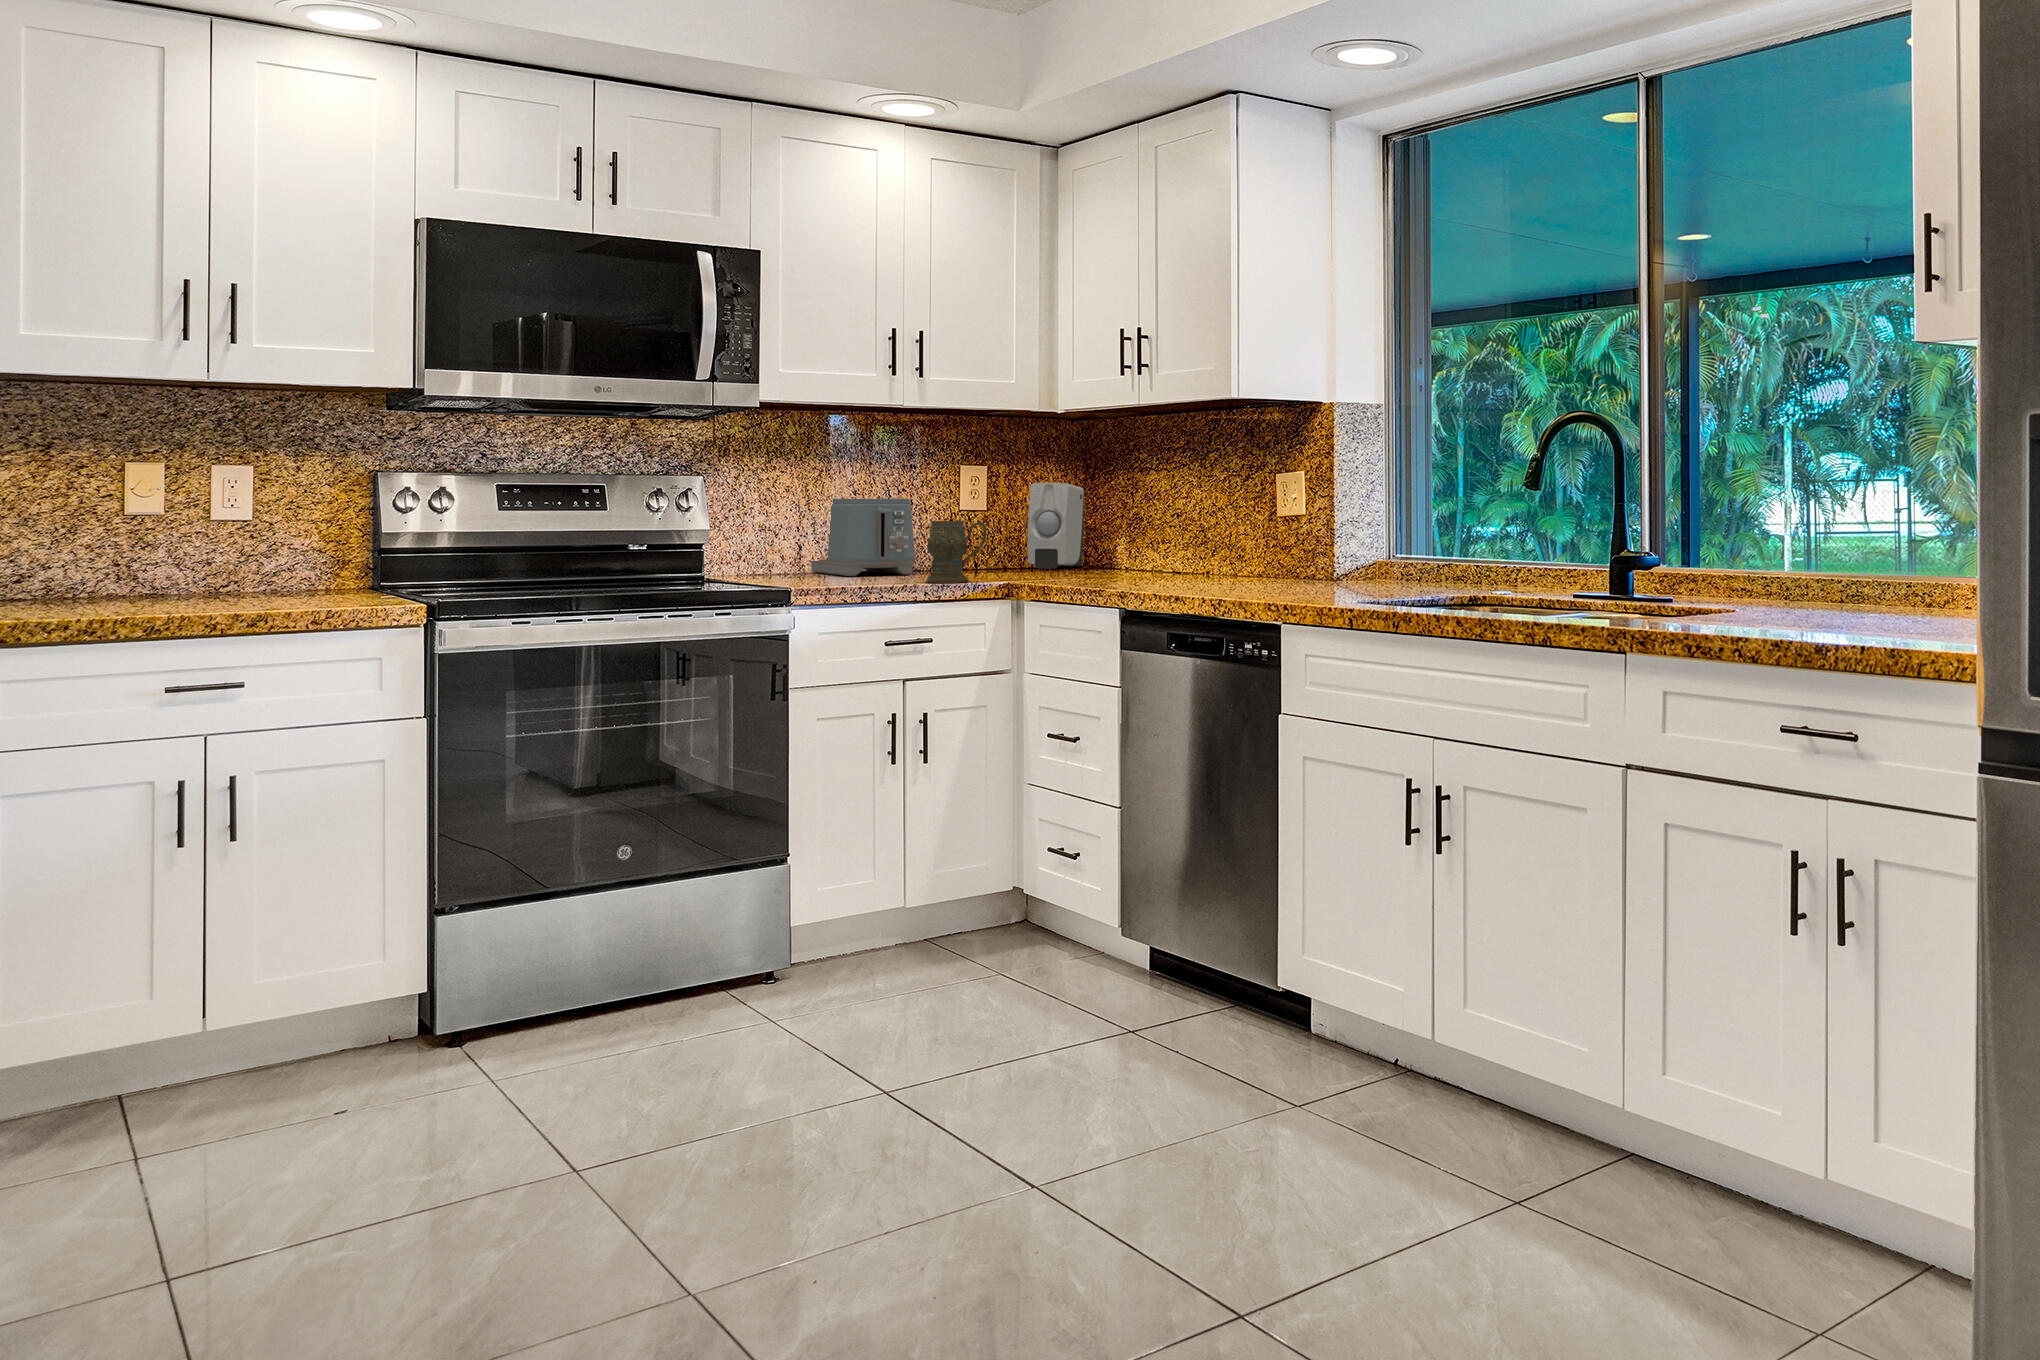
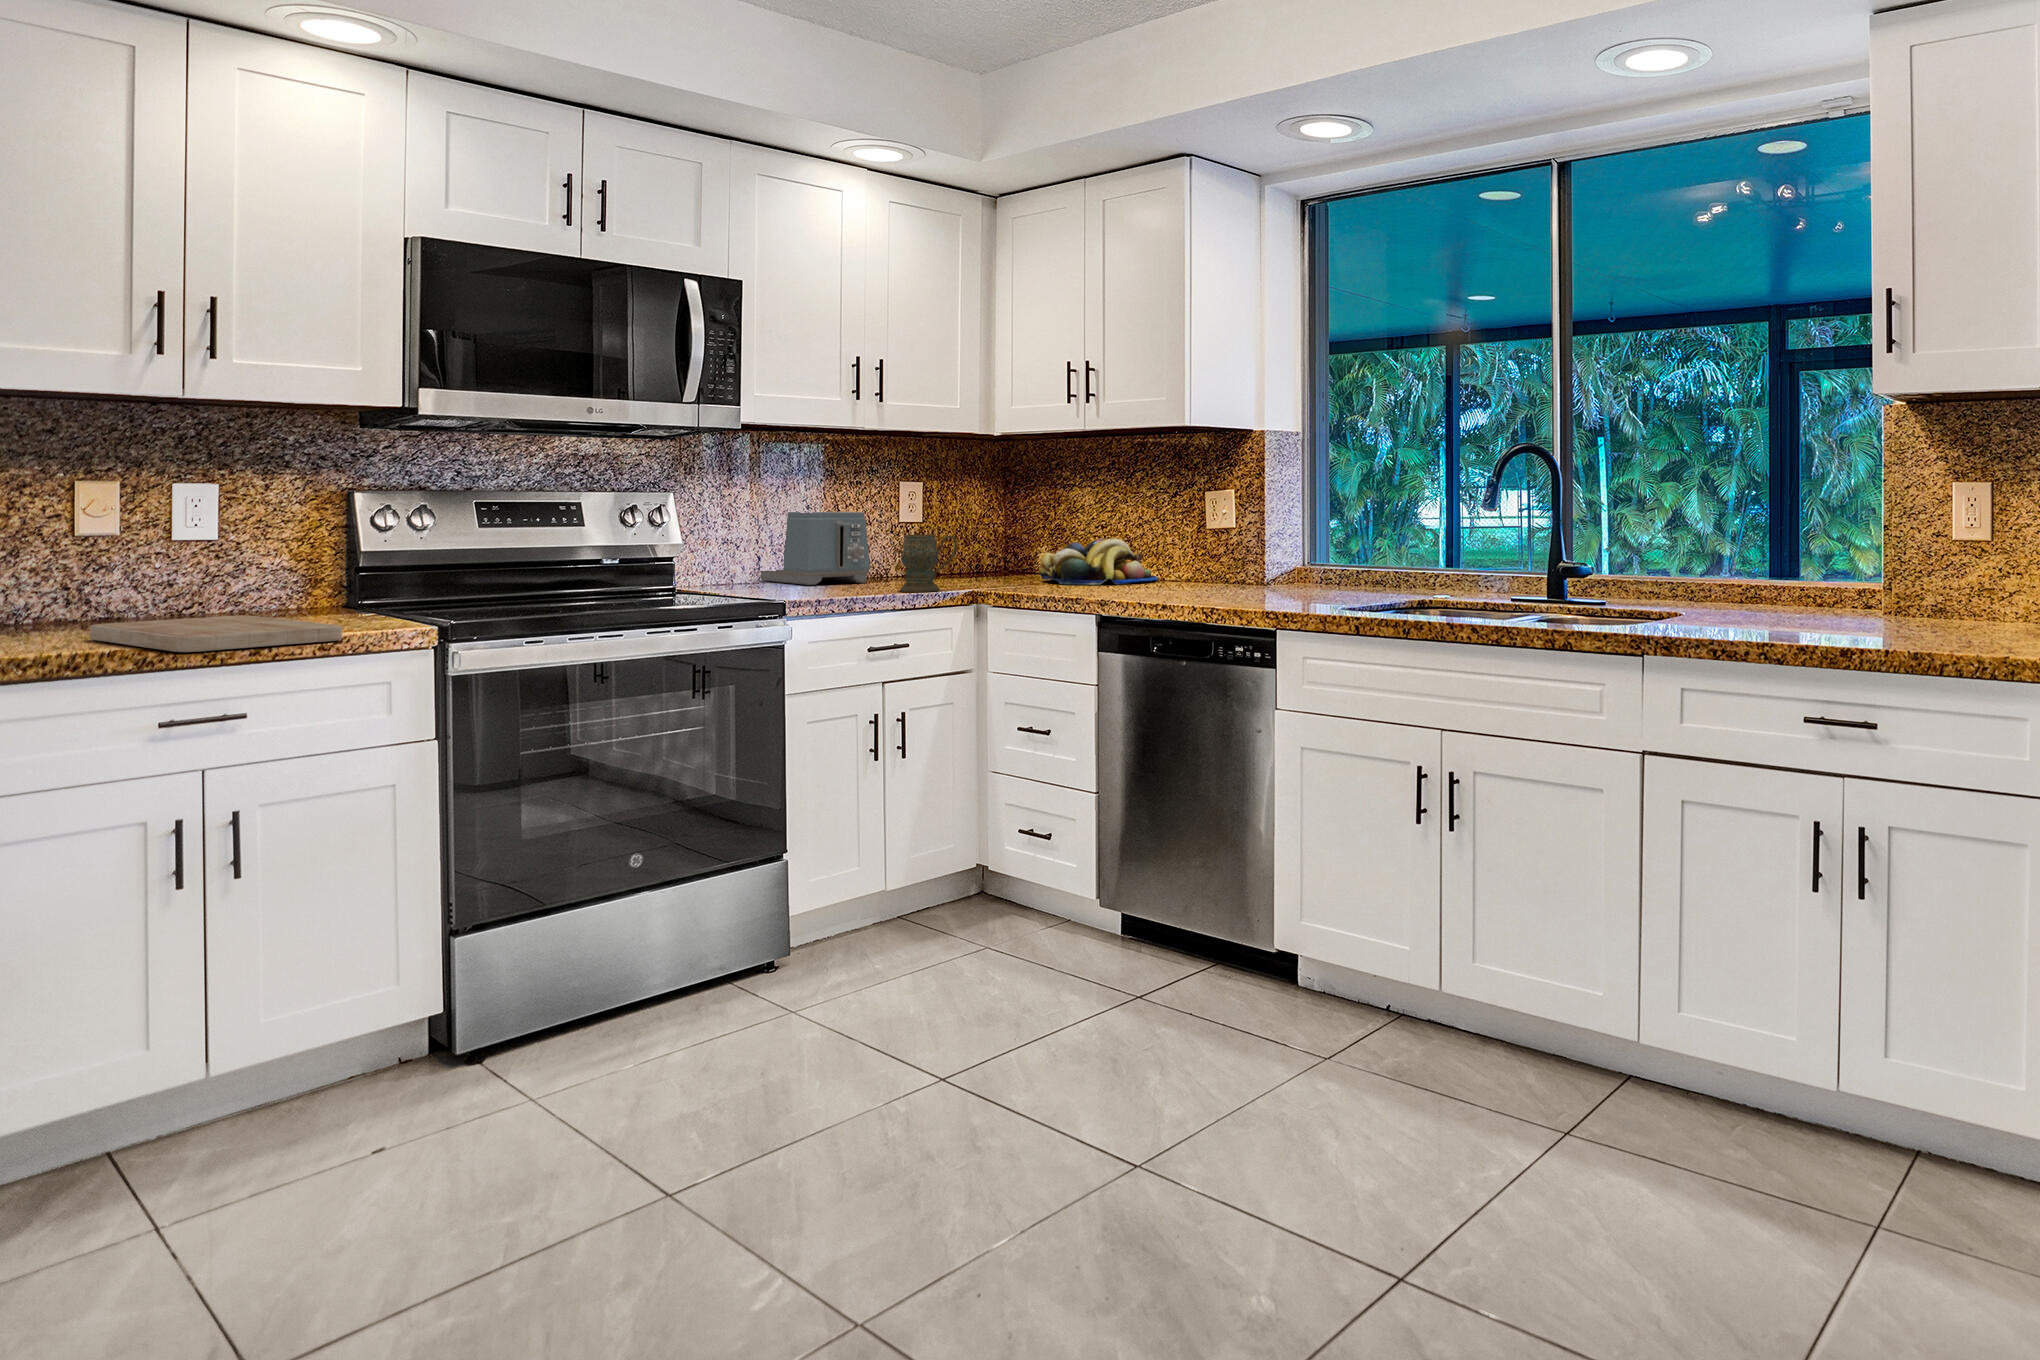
soap dispenser: present [1028,483,1085,569] -> none [960,497,1007,574]
fruit bowl: none [1094,528,1226,578] -> present [1039,538,1158,585]
cutting board: none [109,591,313,619] -> present [90,616,342,652]

